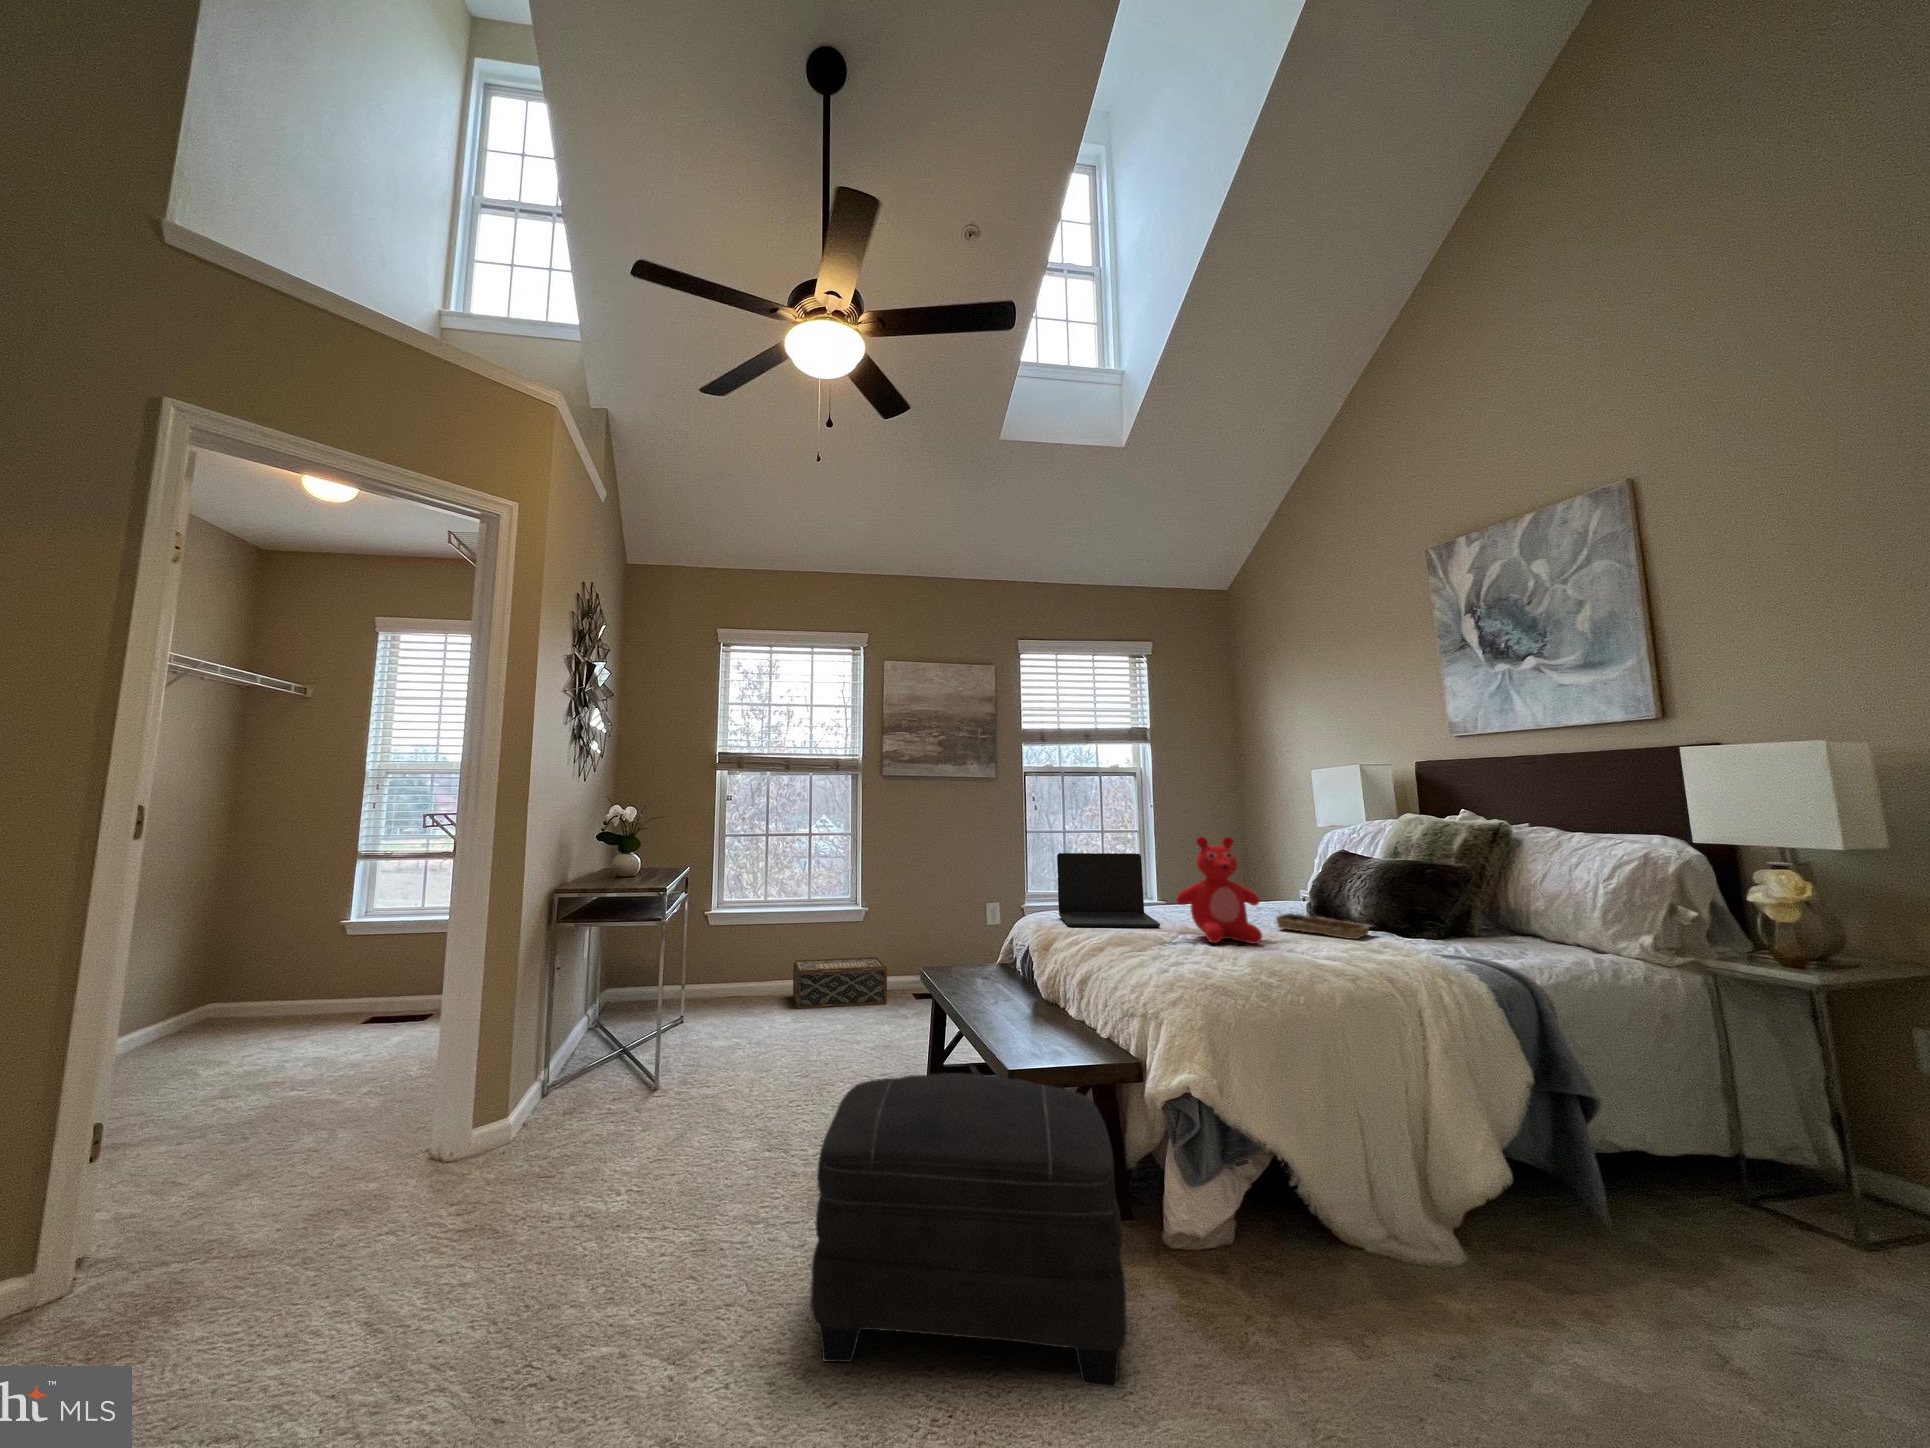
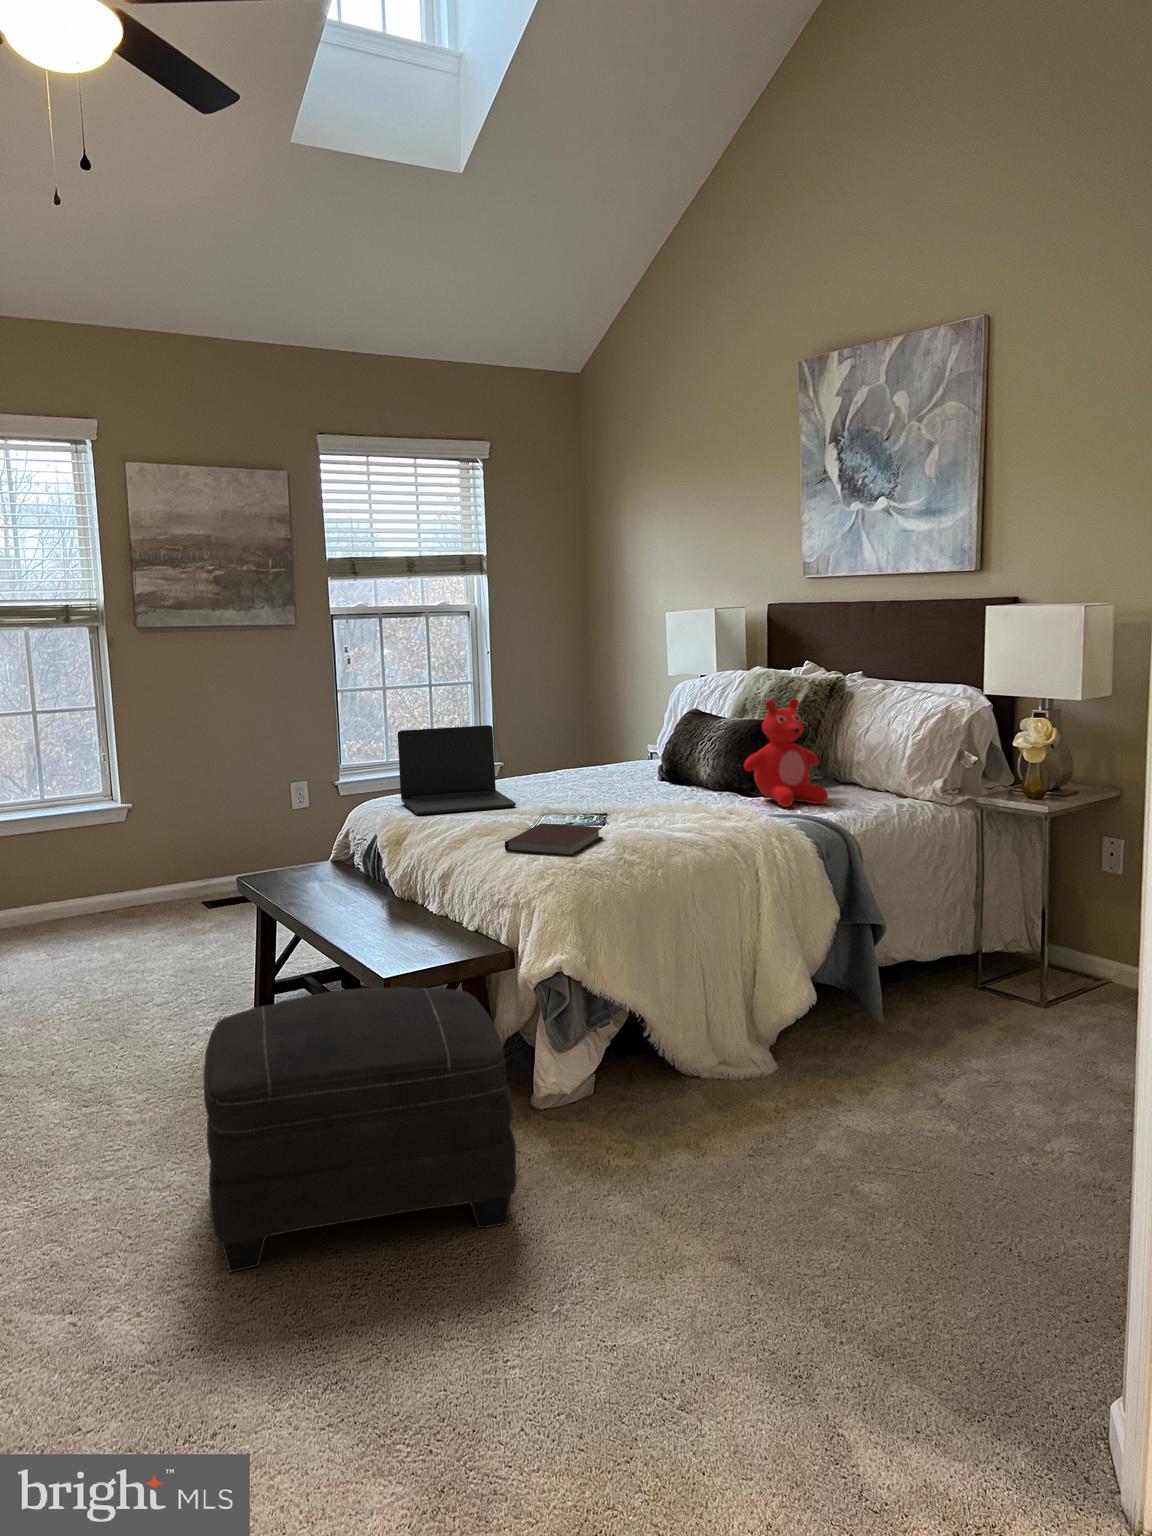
teddy bear: present [1177,837,1262,944] -> present [744,698,828,807]
tray: present [1276,913,1370,939] -> none [628,779,724,803]
notebook: none [1137,940,1240,972] -> present [505,823,603,856]
woven basket: present [793,957,887,1009] -> none [32,863,171,940]

